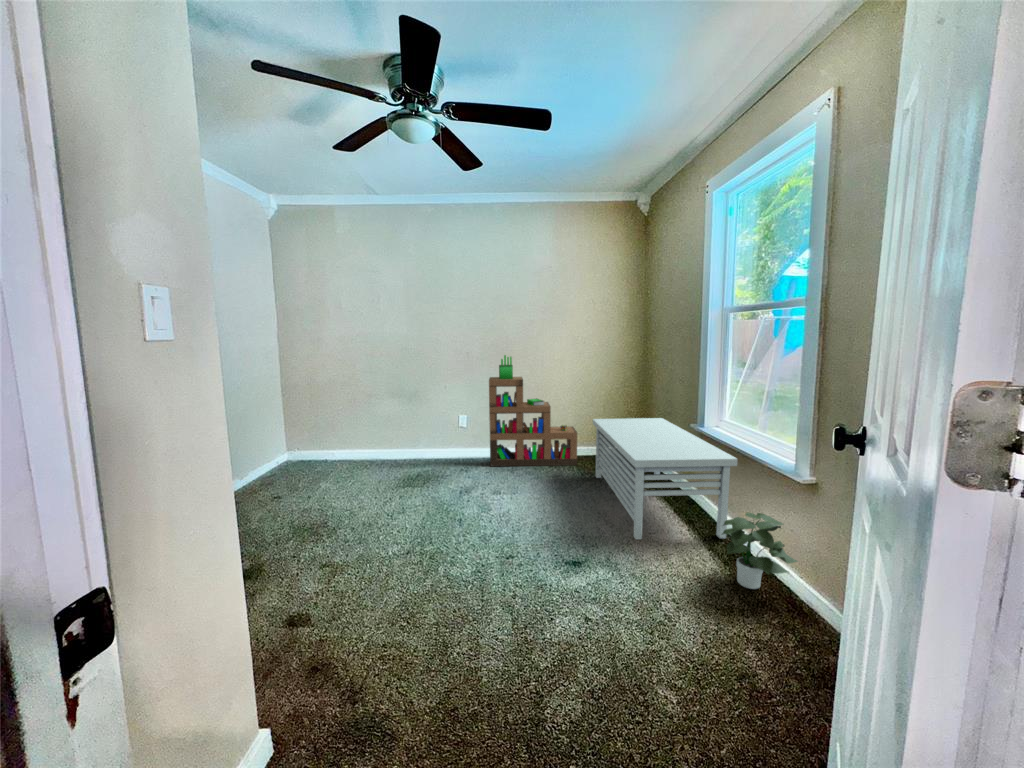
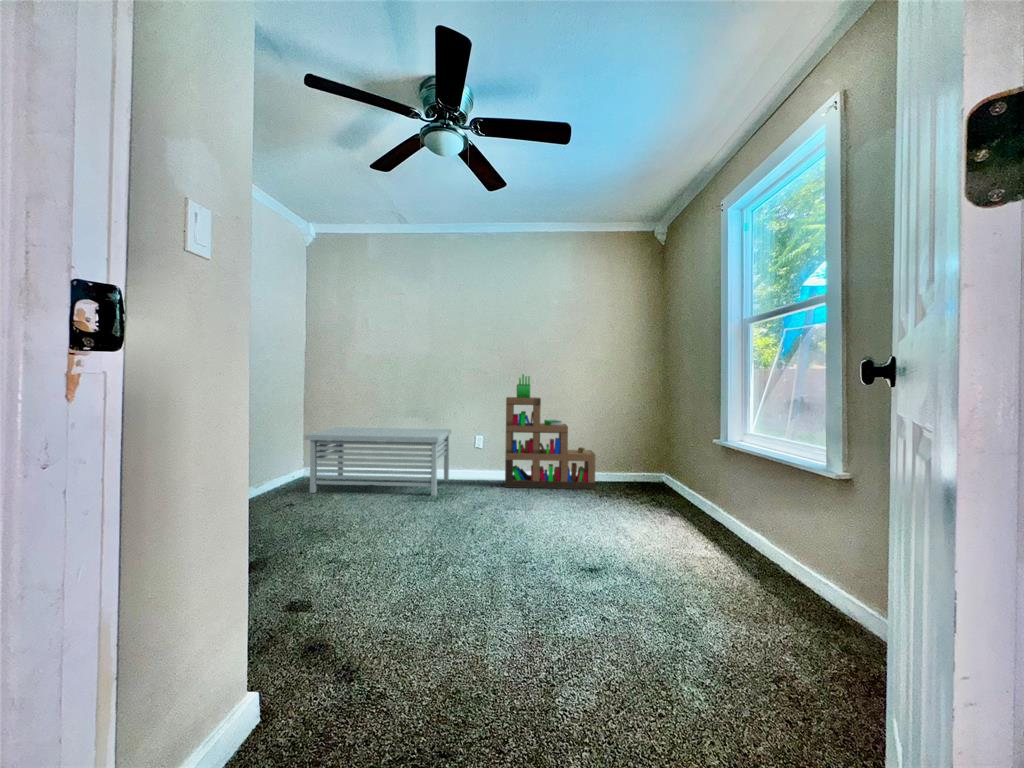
storage bench: present [593,418,737,539] -> present [304,427,451,496]
potted plant: present [721,513,798,589] -> none [749,515,839,601]

